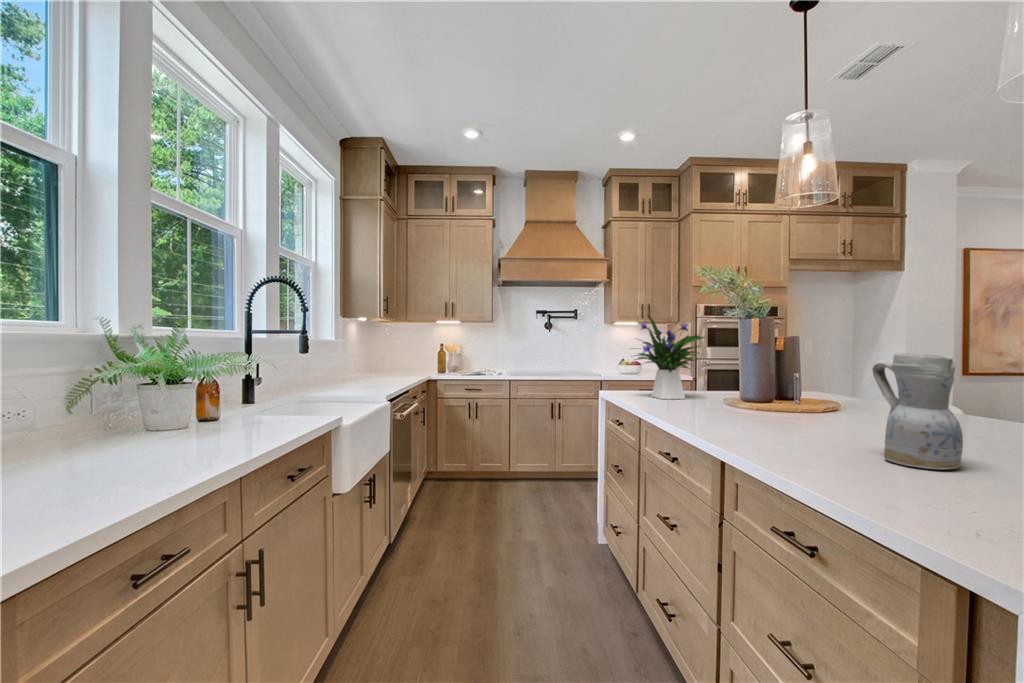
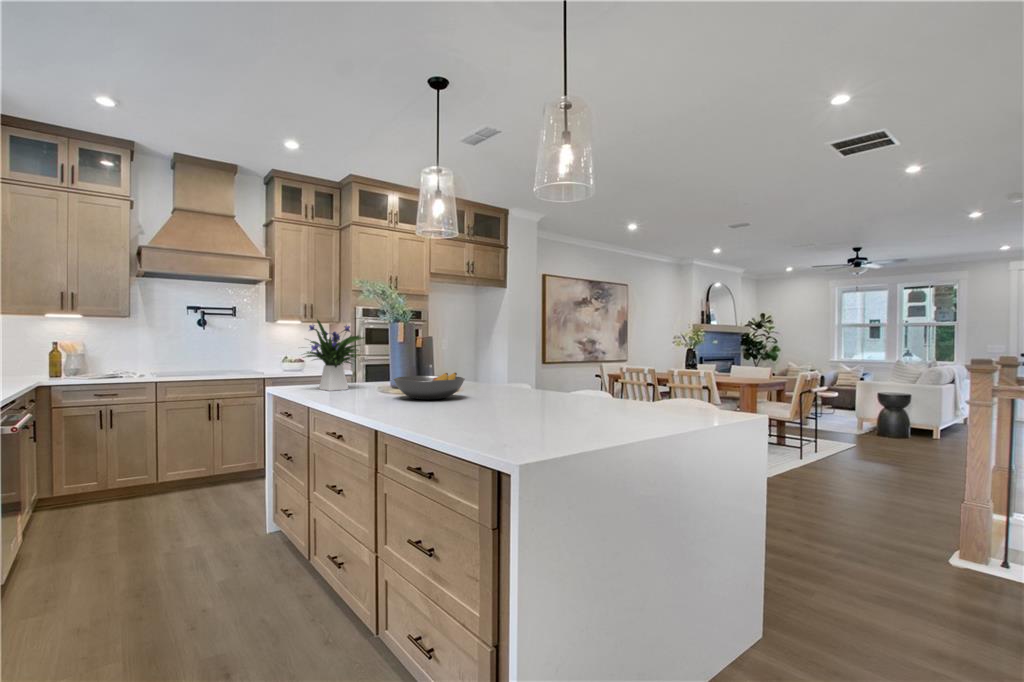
ceramic pitcher: present [873,353,963,469] -> none [467,351,508,419]
fruit bowl: none [744,386,857,422] -> present [394,373,465,400]

